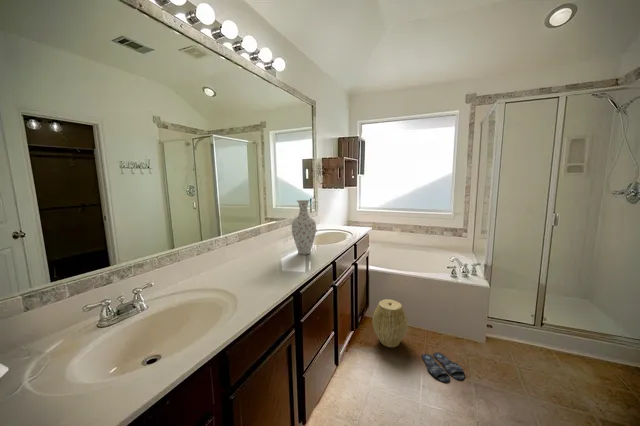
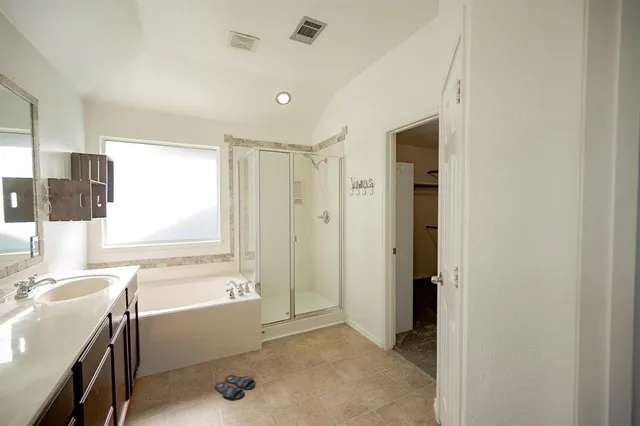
vase: present [292,200,316,255] -> none [22,237,73,319]
woven basket: present [373,299,408,347] -> none [153,342,196,399]

